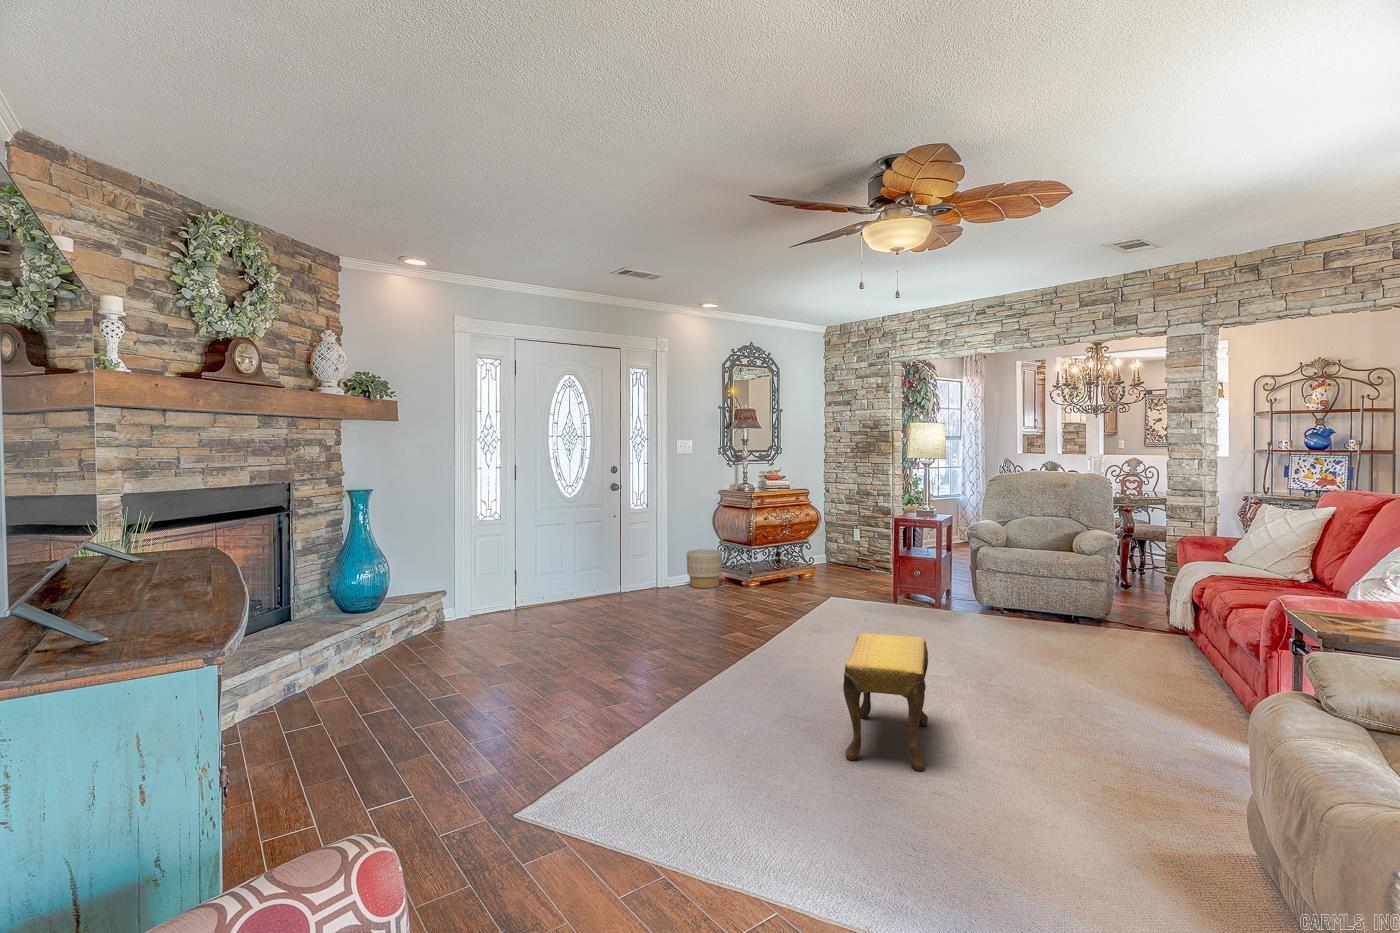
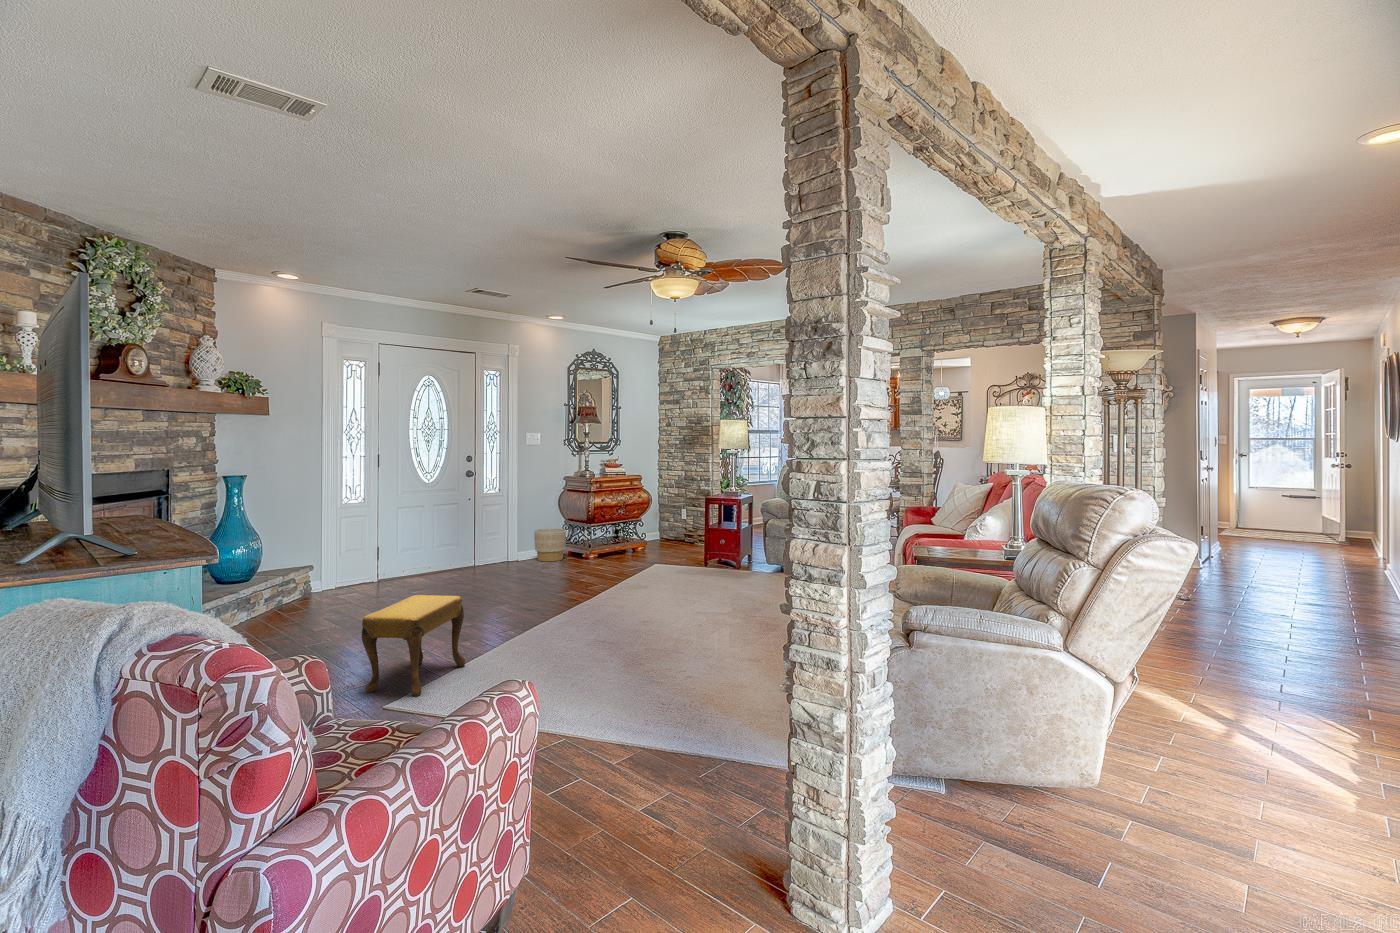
footstool: present [843,633,928,771] -> present [362,595,465,696]

